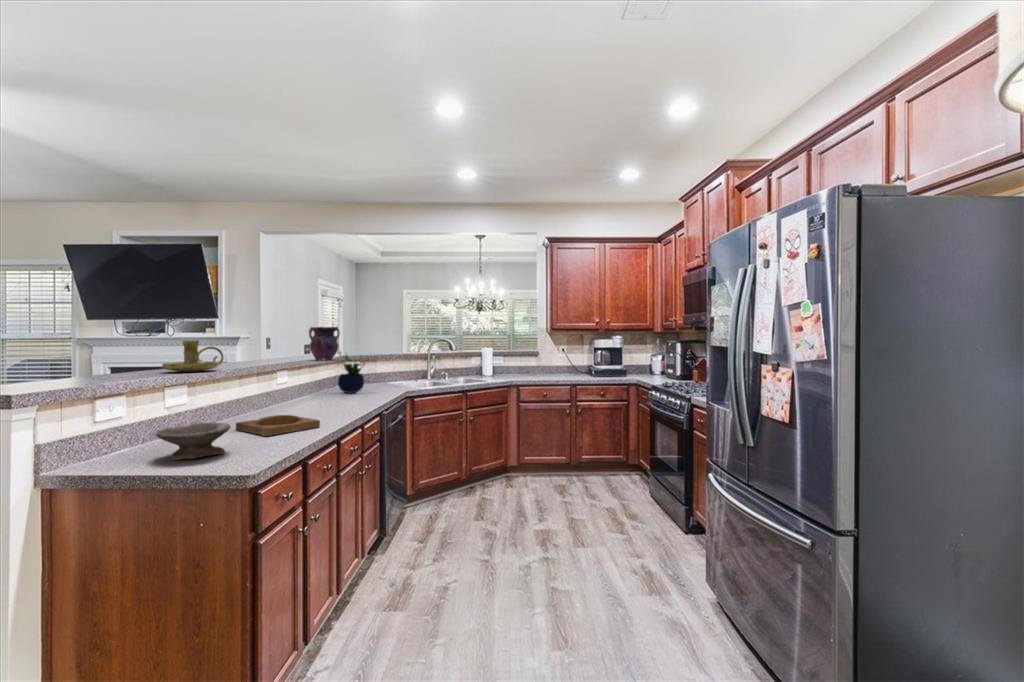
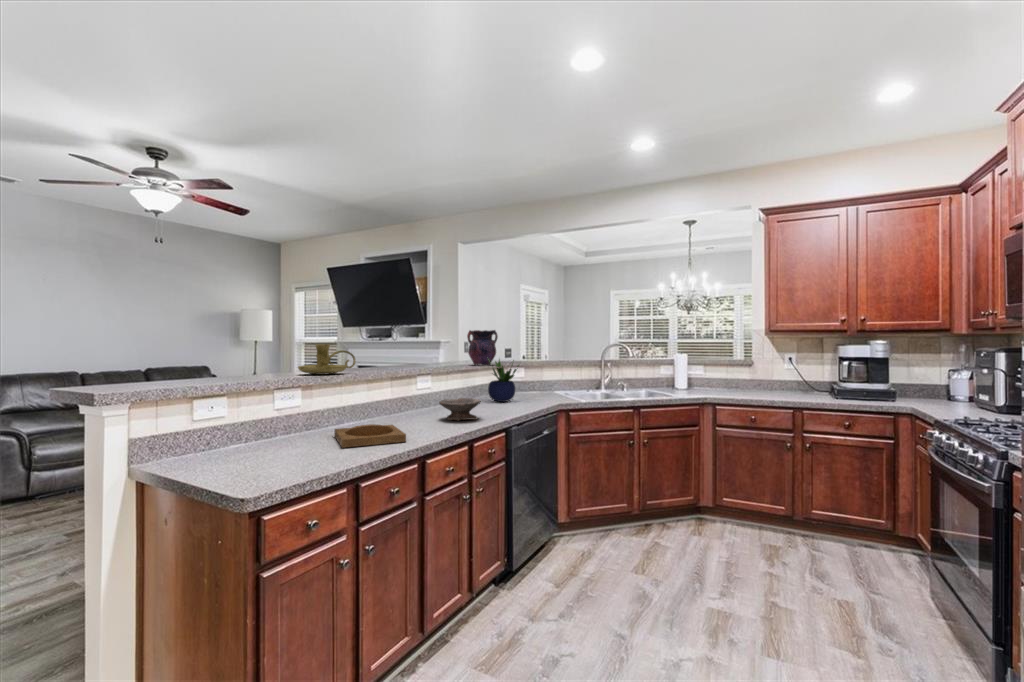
bowl: present [156,422,230,460] -> present [439,398,481,420]

